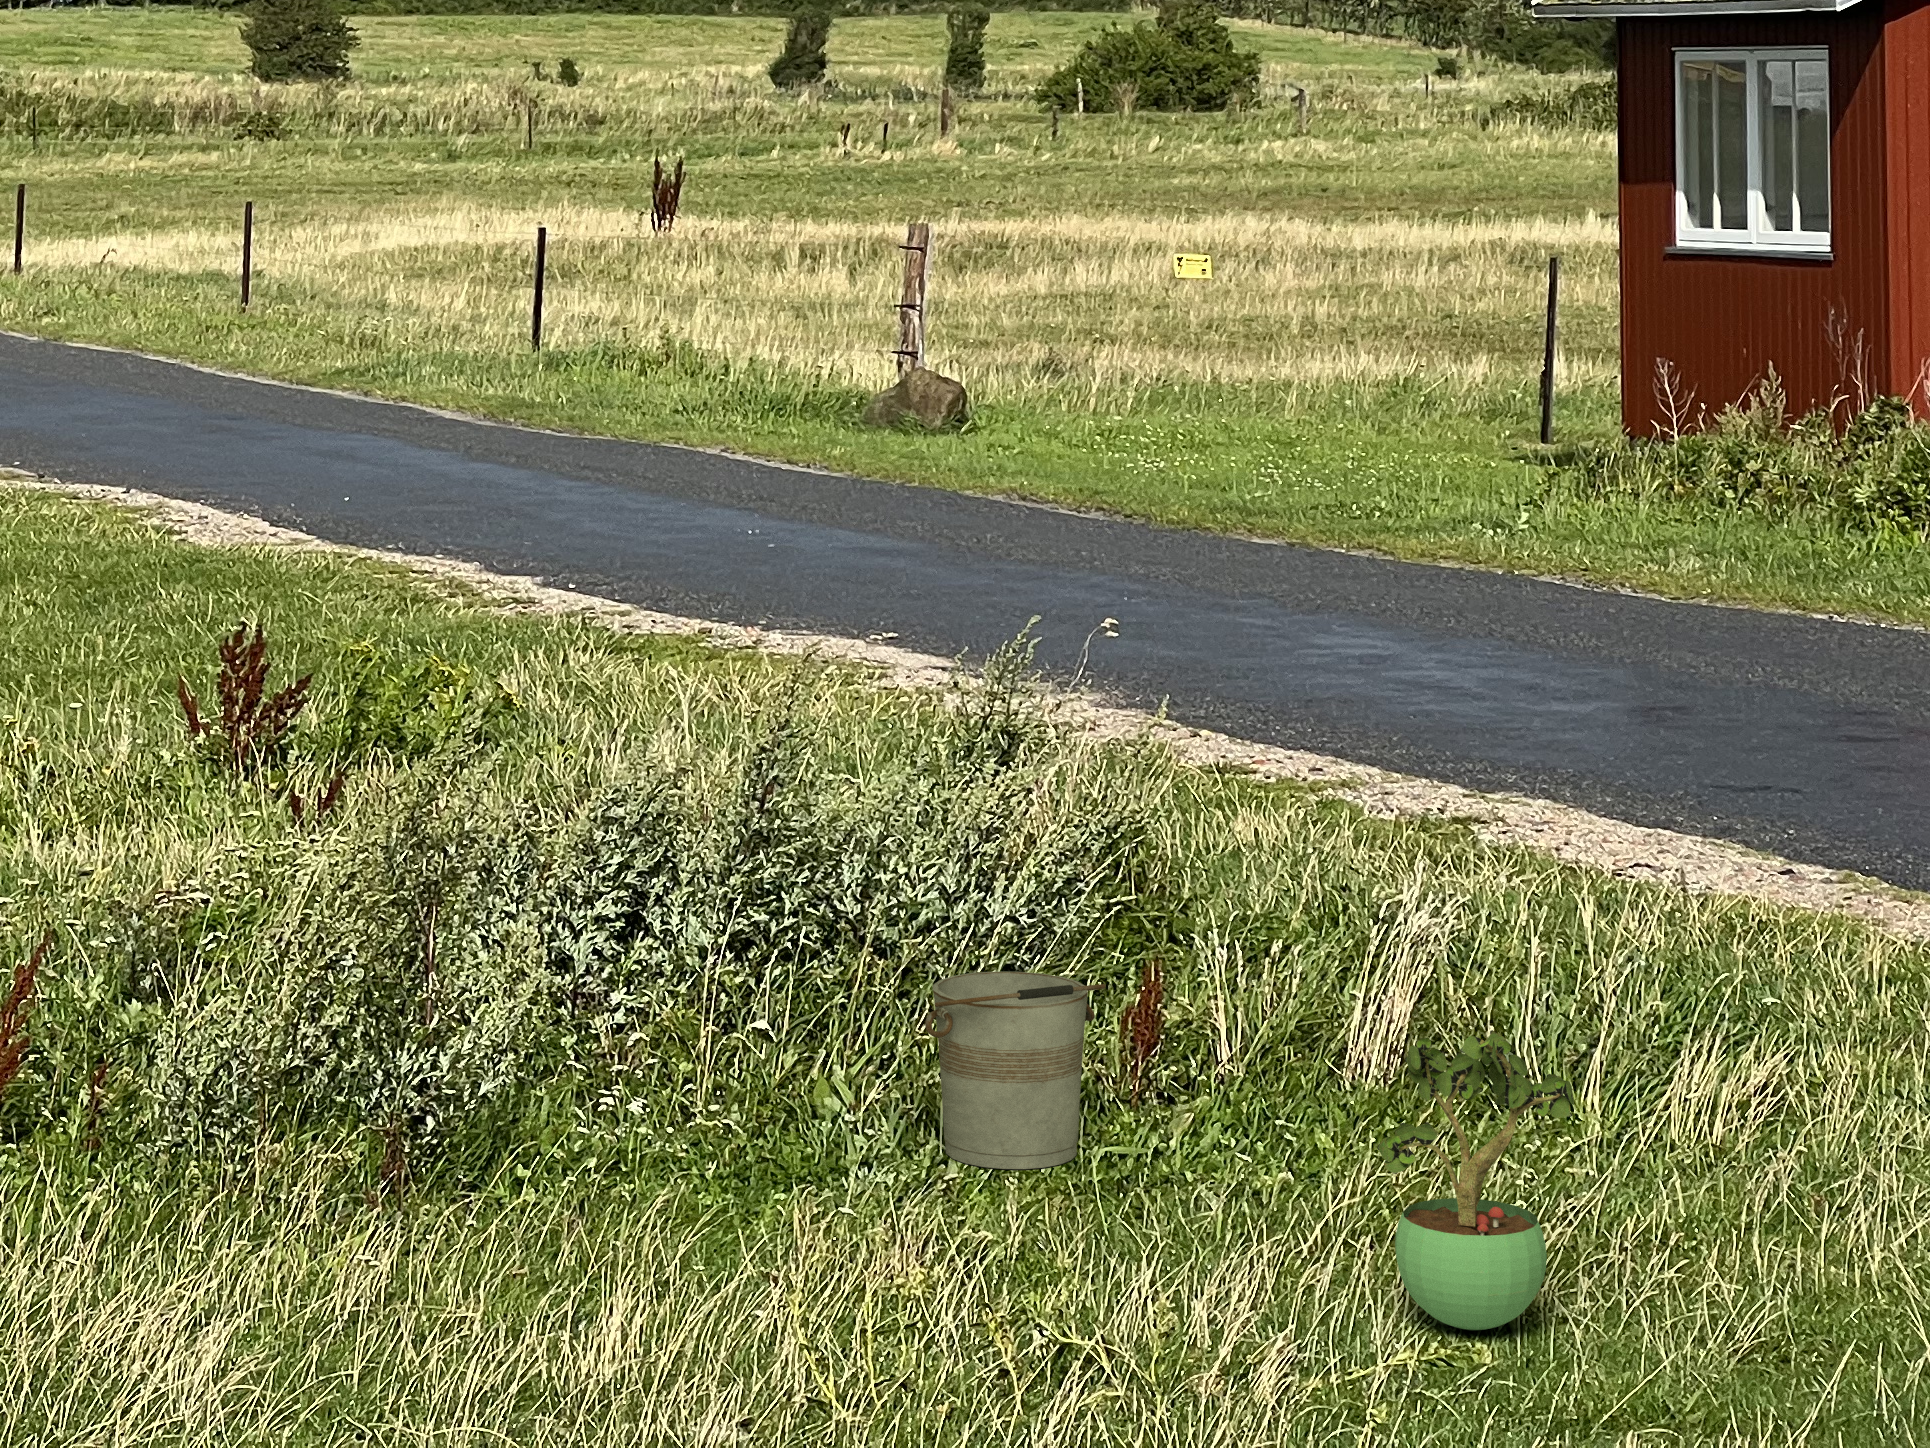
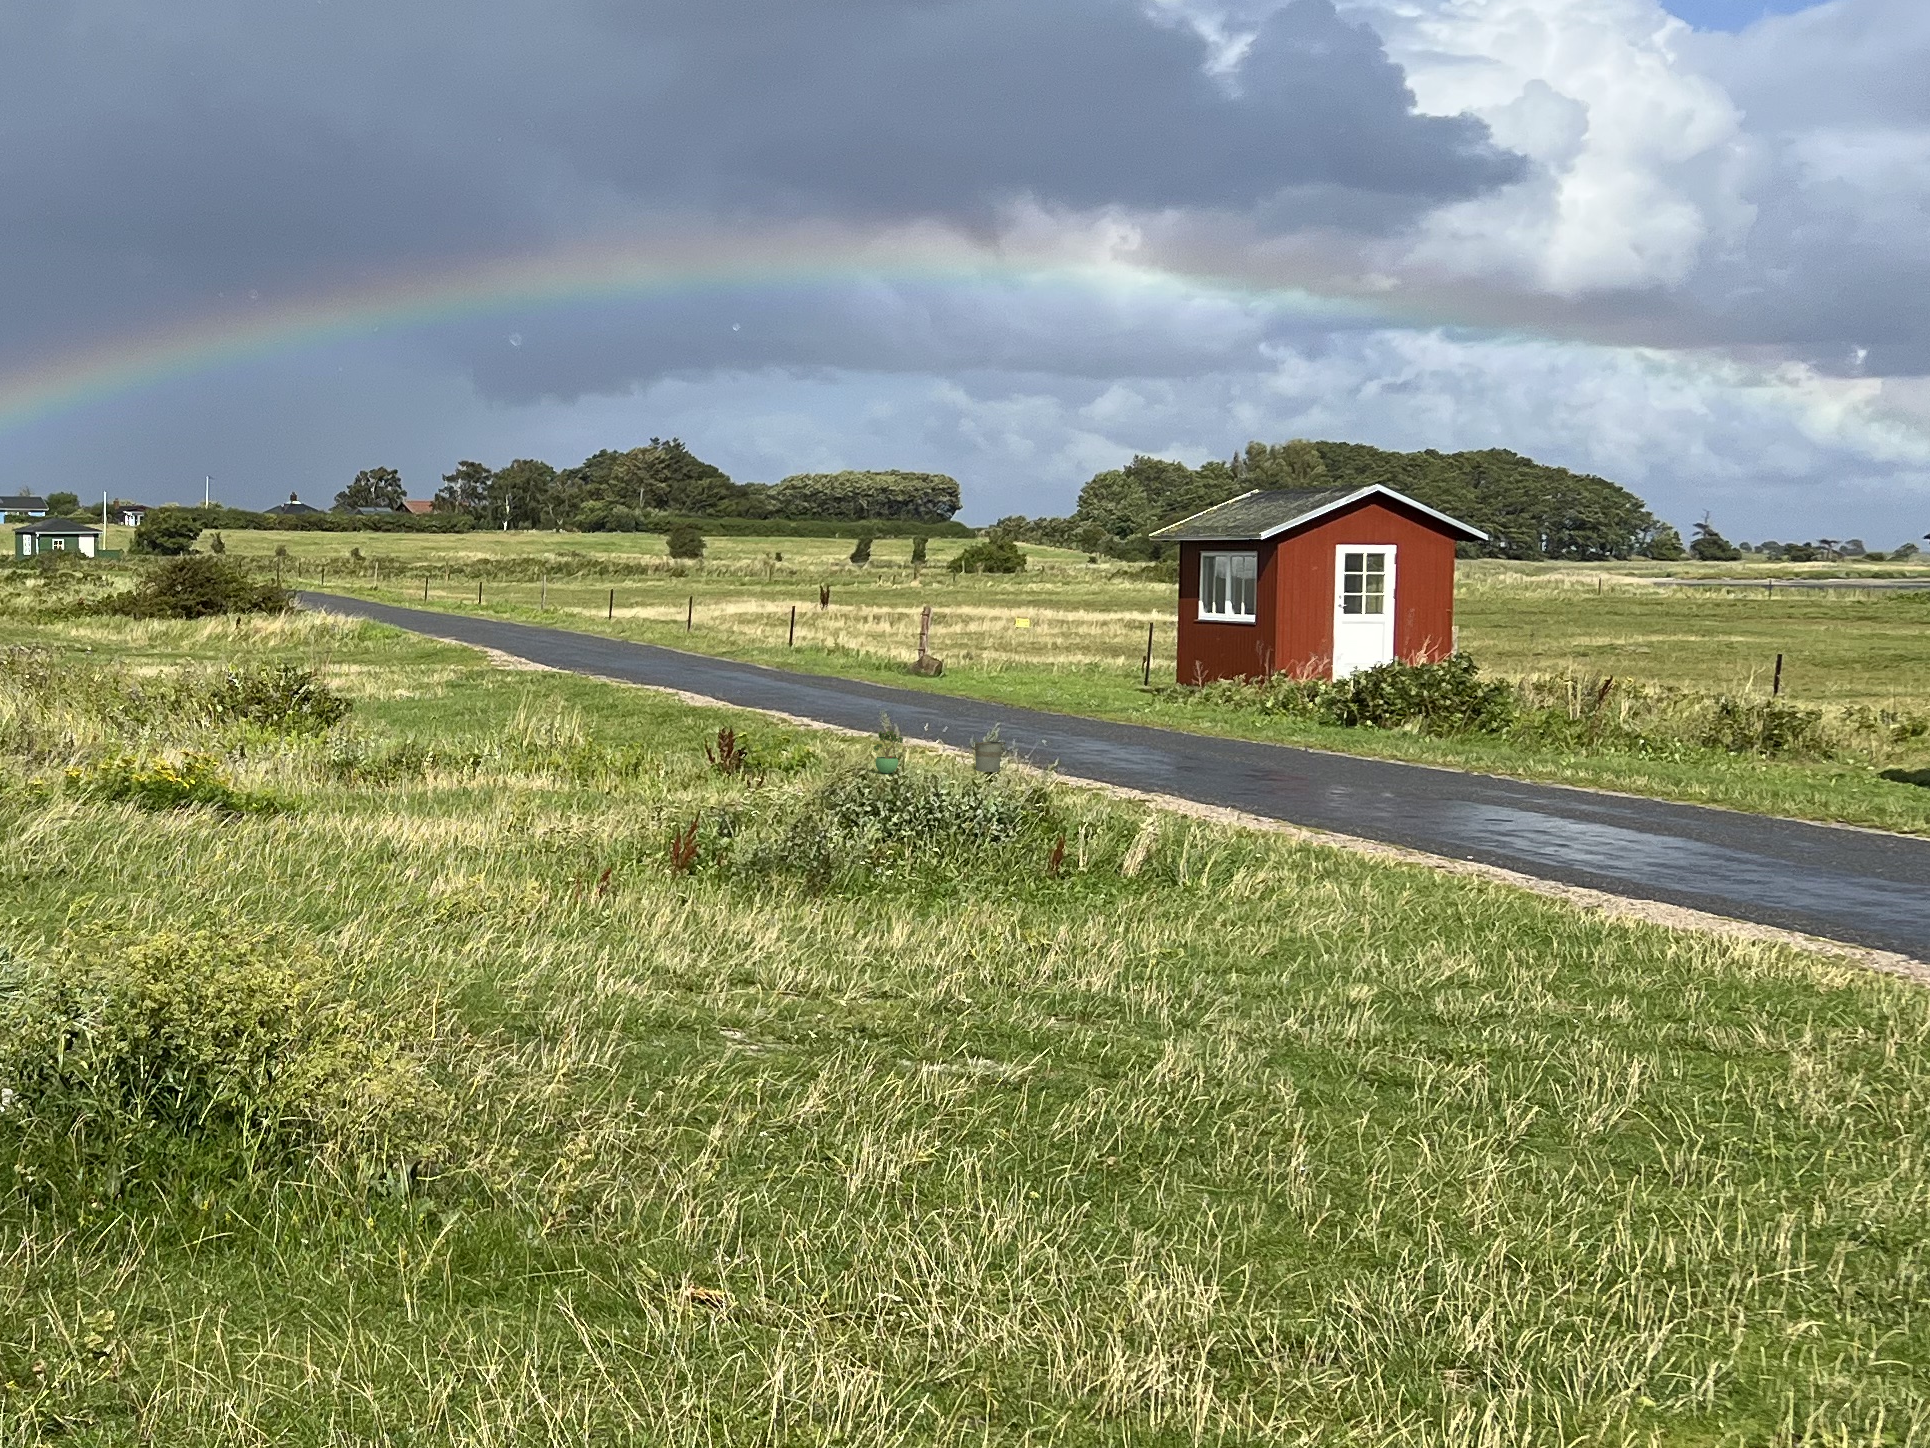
potted plant: present [1377,1030,1574,1330] -> present [873,730,903,774]

